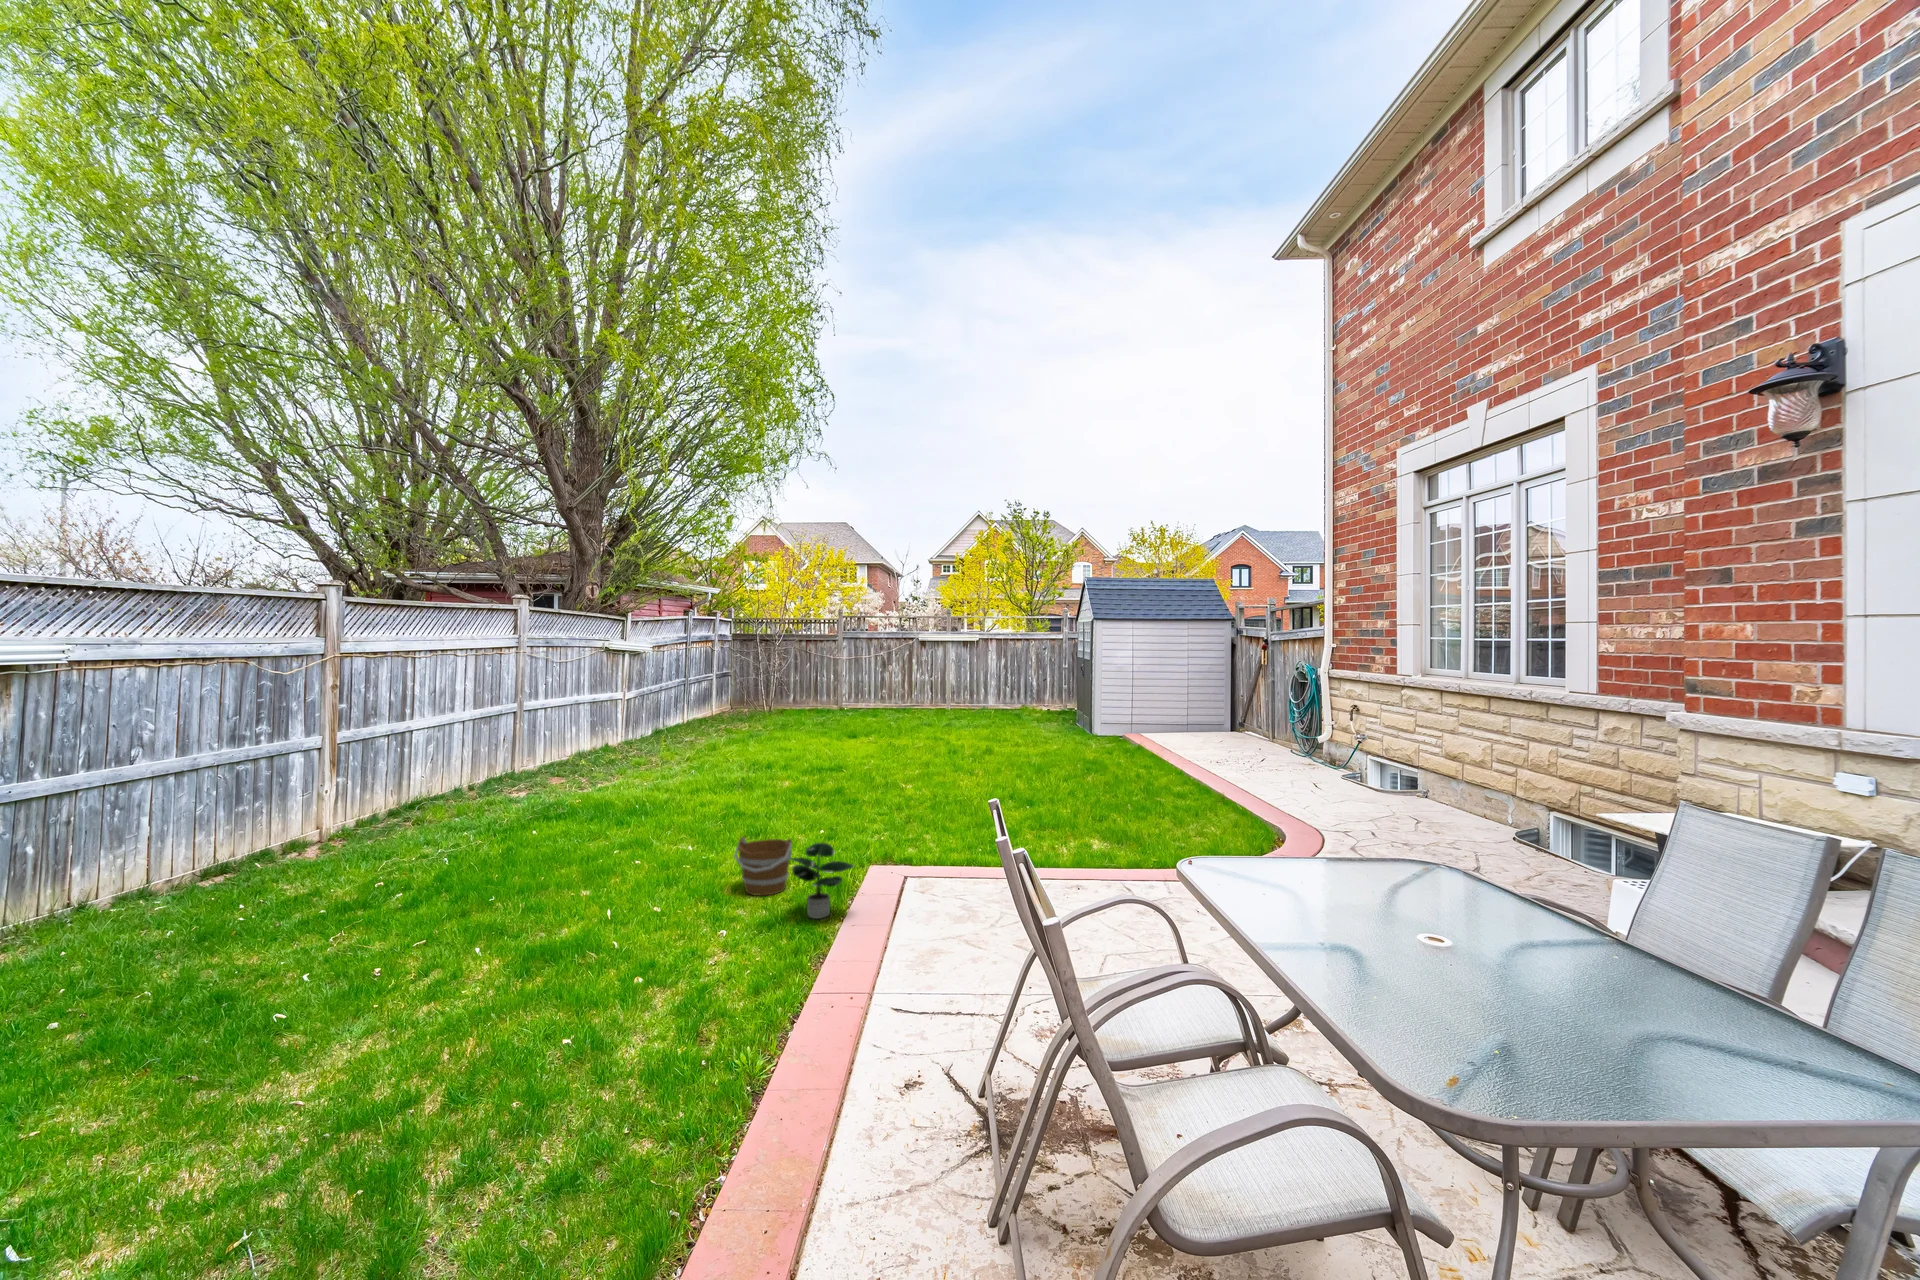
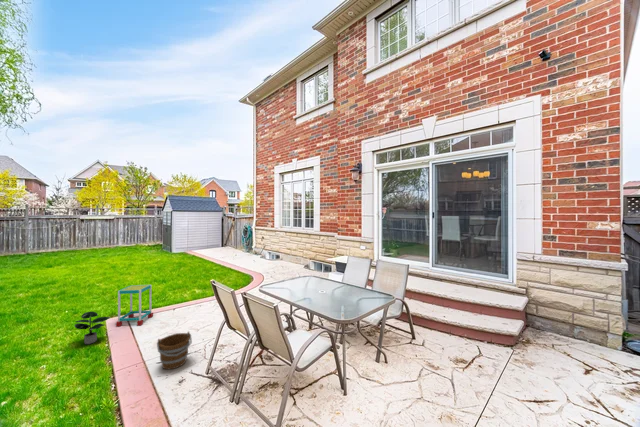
side table: none [879,797,960,905] -> present [116,285,153,327]
bucket: present [734,837,792,896] -> present [157,332,192,369]

